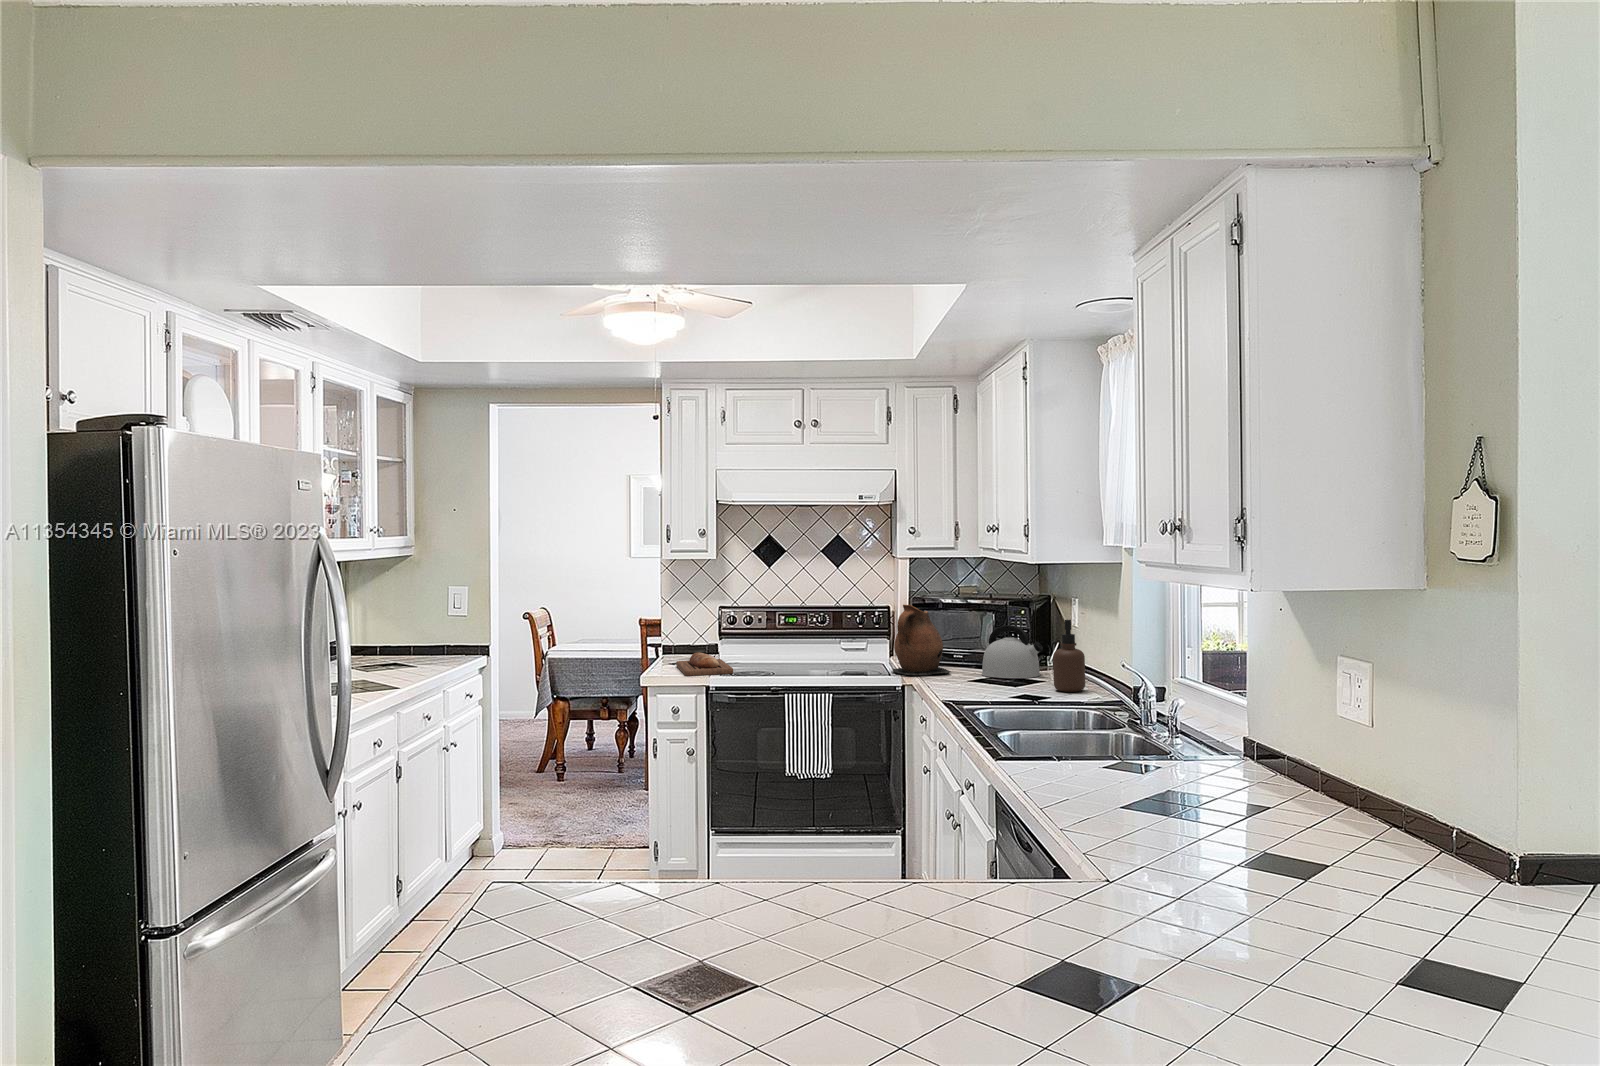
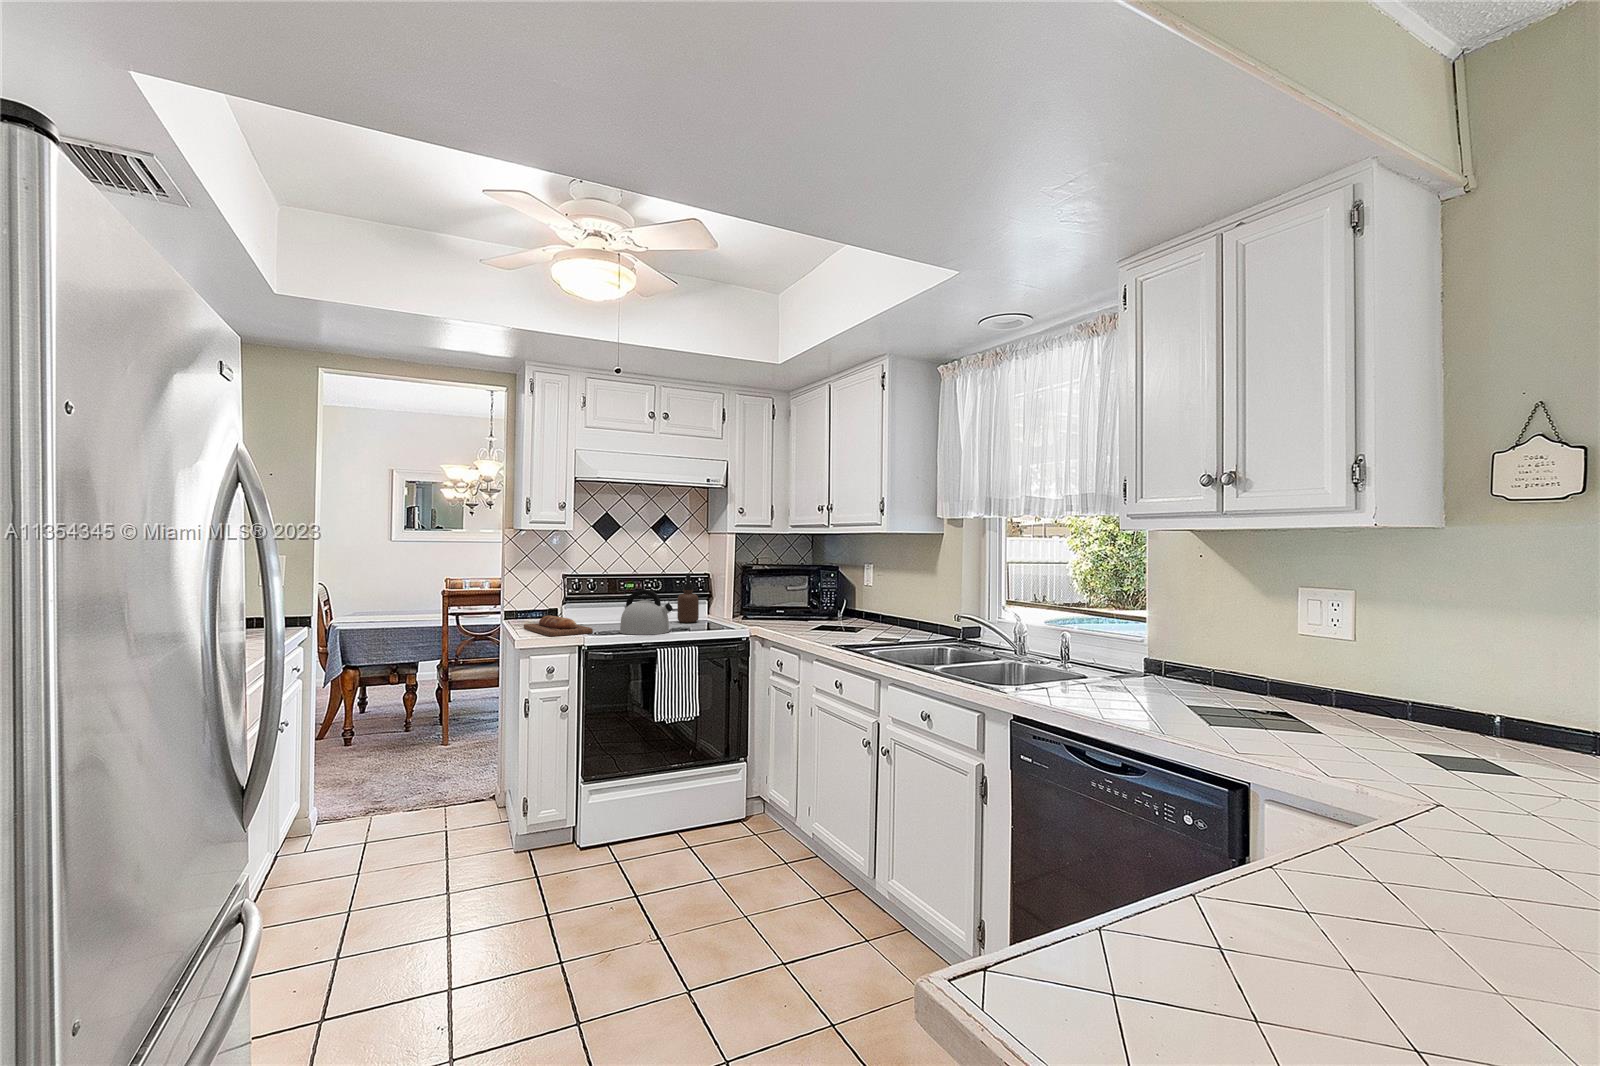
ceramic pitcher: present [892,605,951,675] -> none [728,571,782,629]
soap dispenser: present [1053,620,1085,692] -> present [677,574,699,623]
kettle: present [982,625,1043,678] -> present [619,590,673,635]

